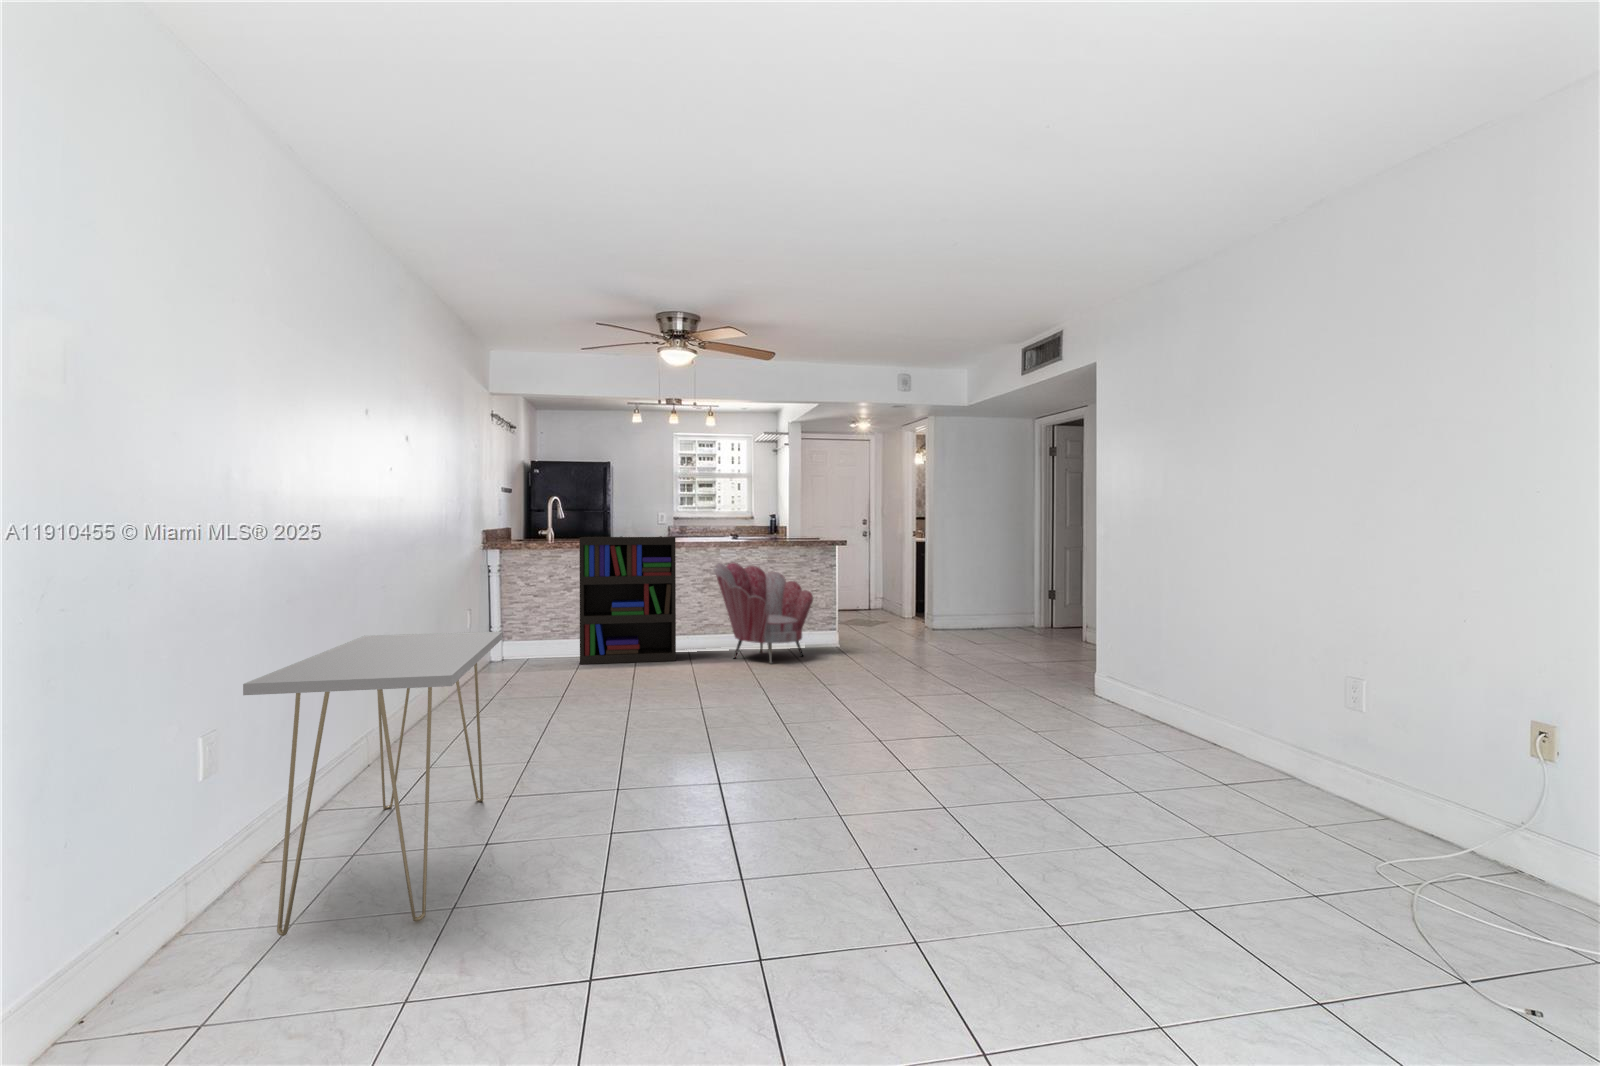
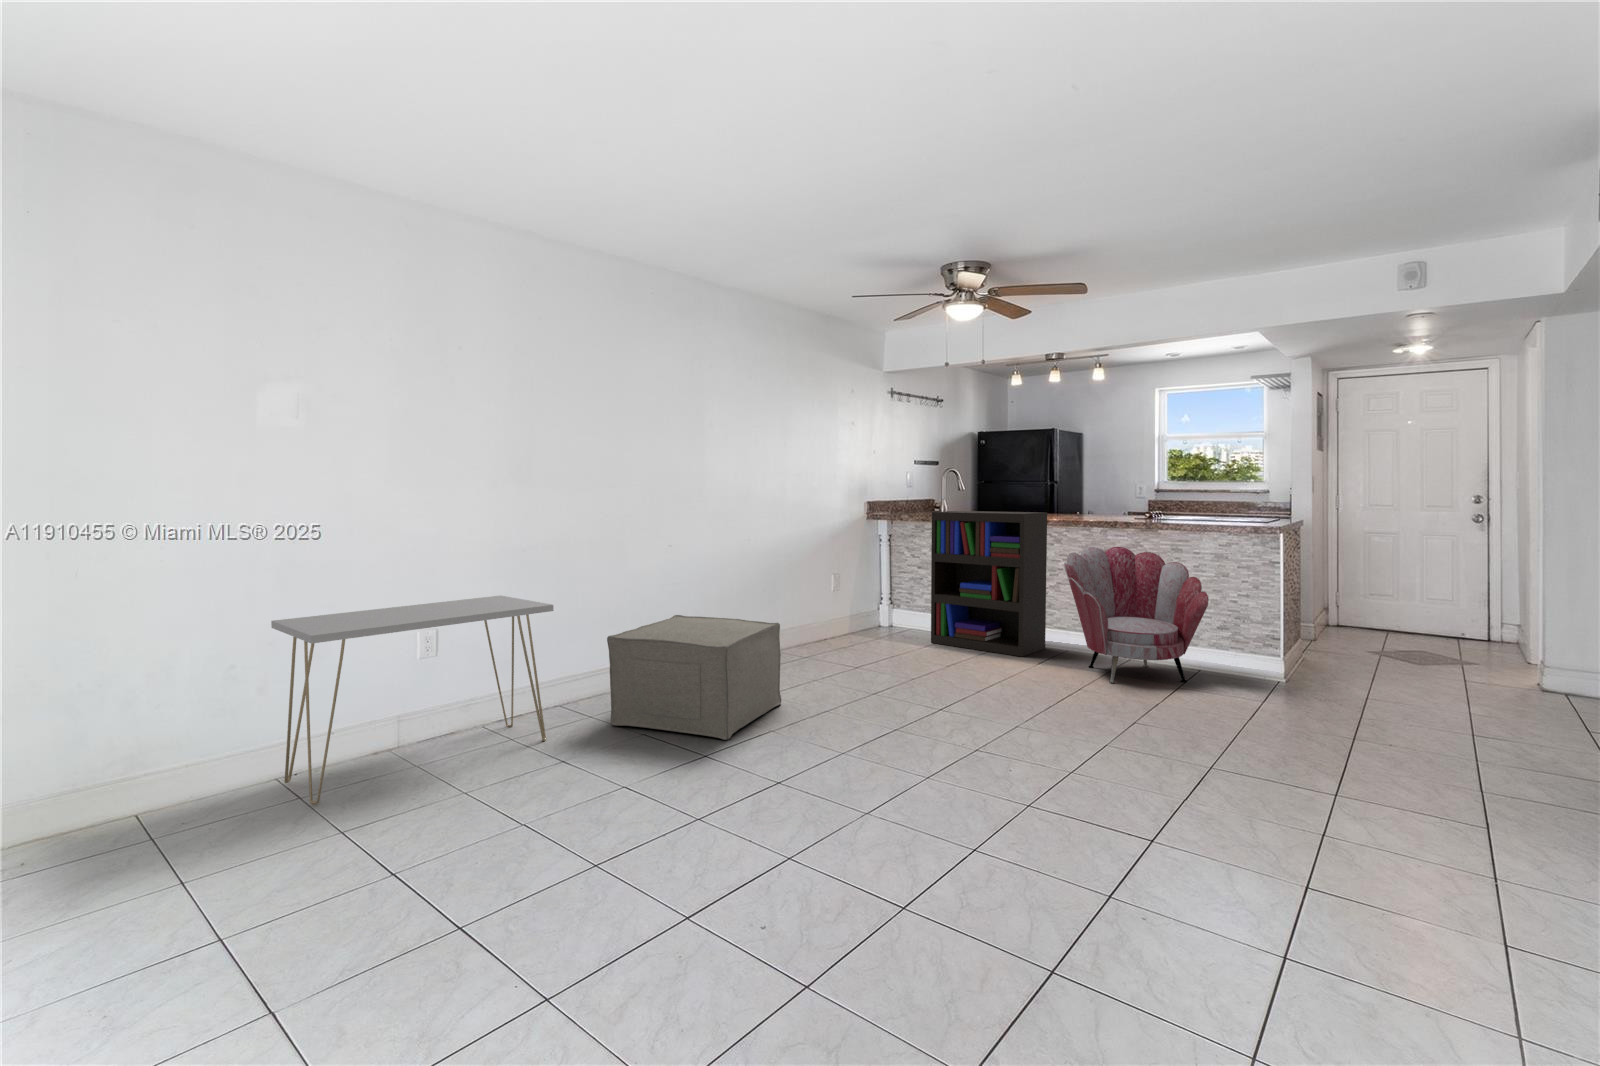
ottoman: none [475,640,651,772] -> present [607,615,781,740]

